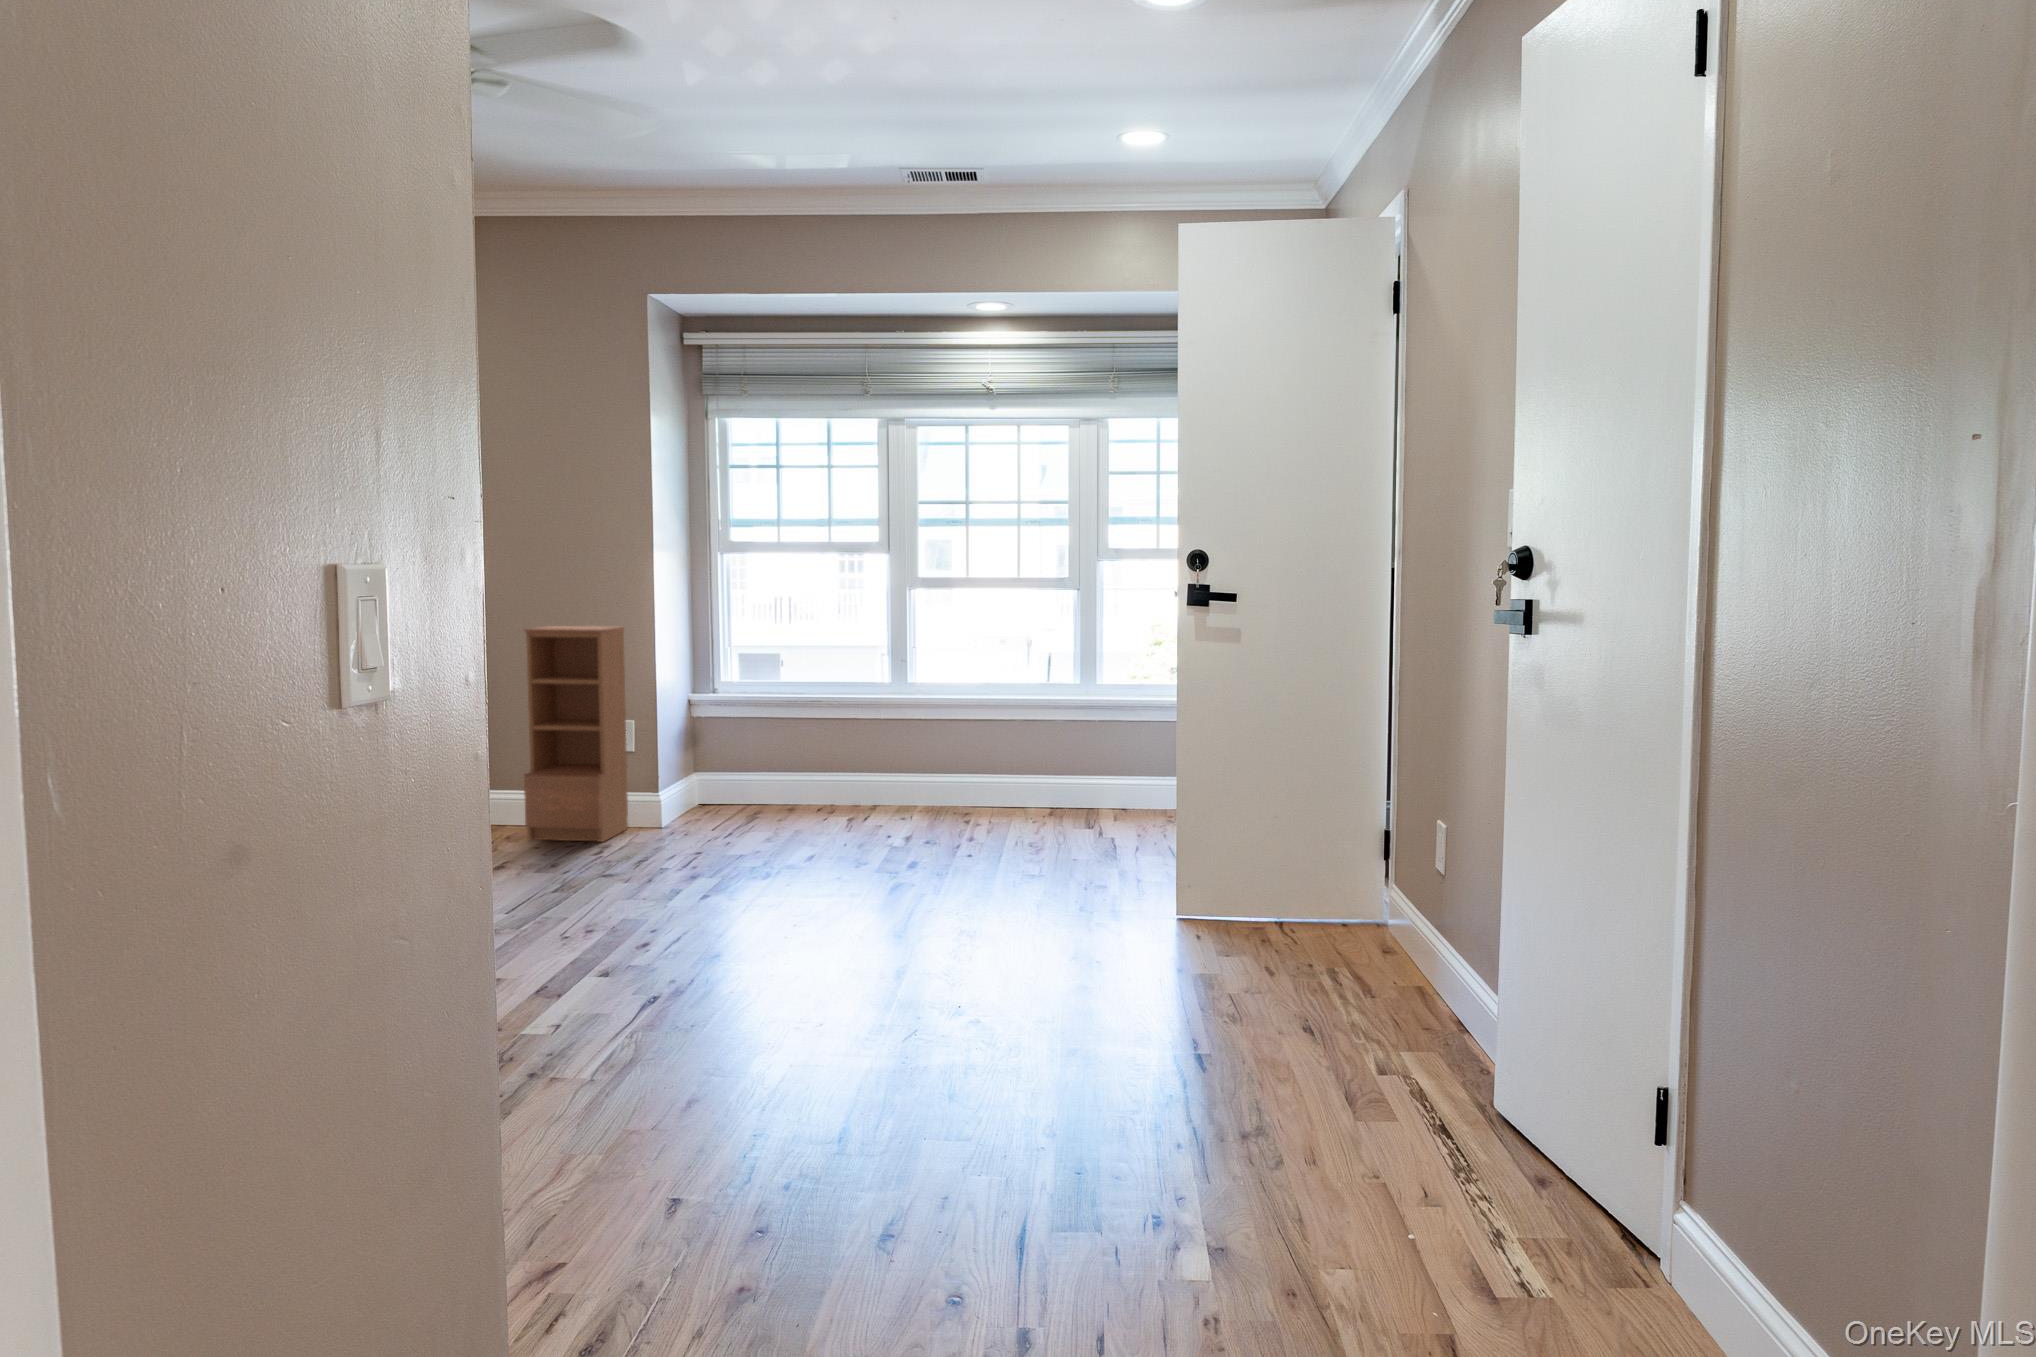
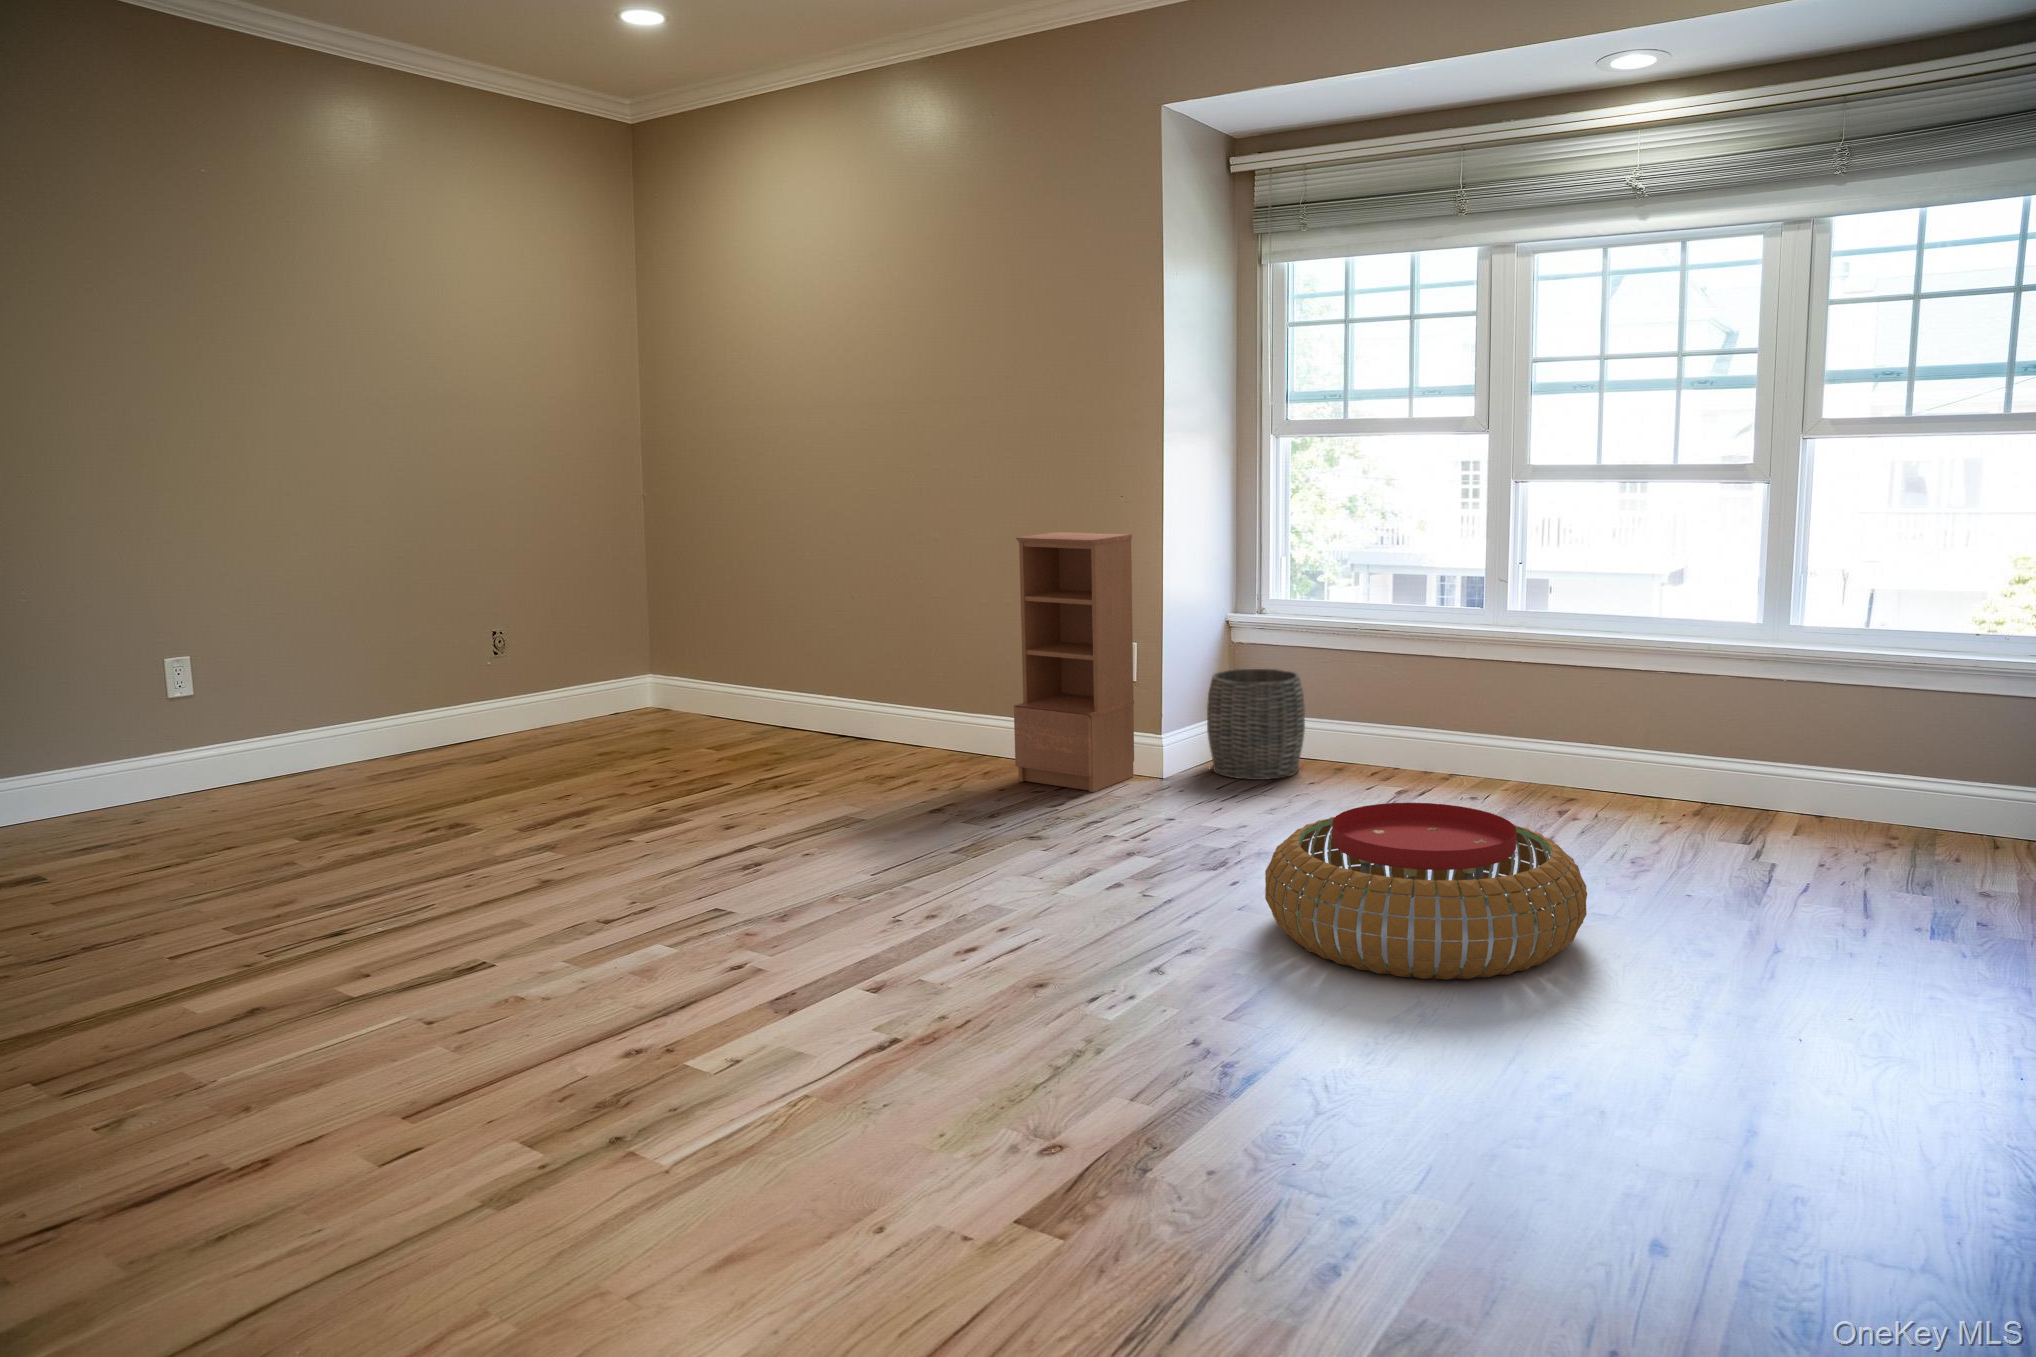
woven basket: none [685,736,764,823] -> present [1207,669,1305,780]
pouf: none [815,808,1041,925] -> present [1265,803,1587,980]

